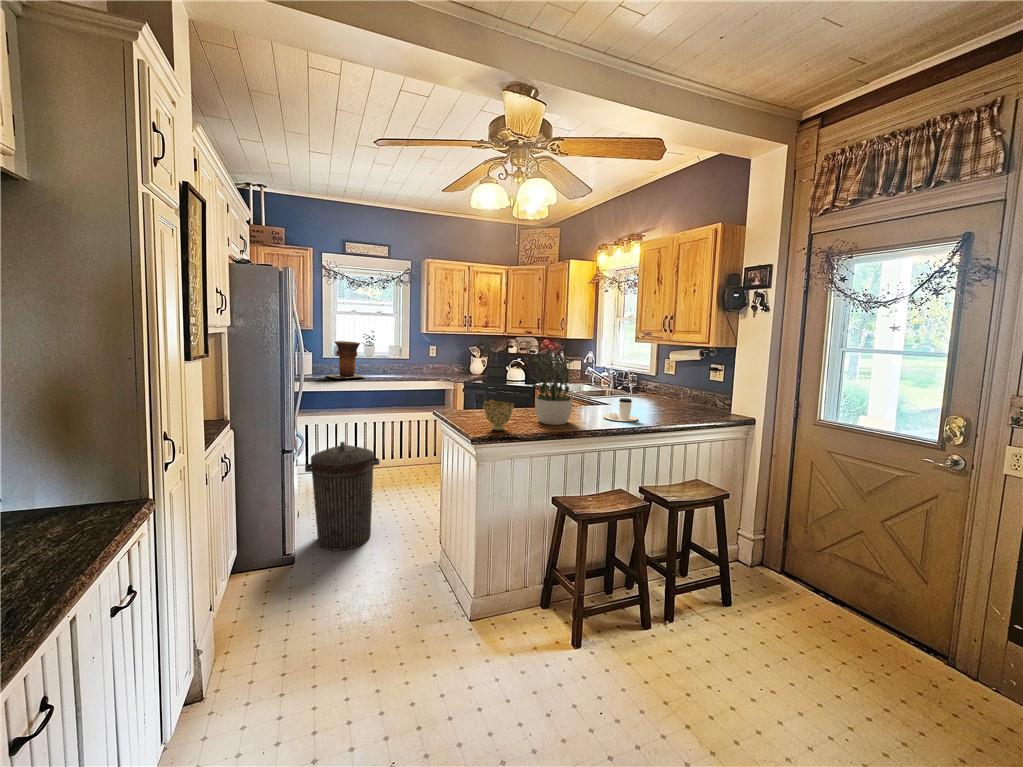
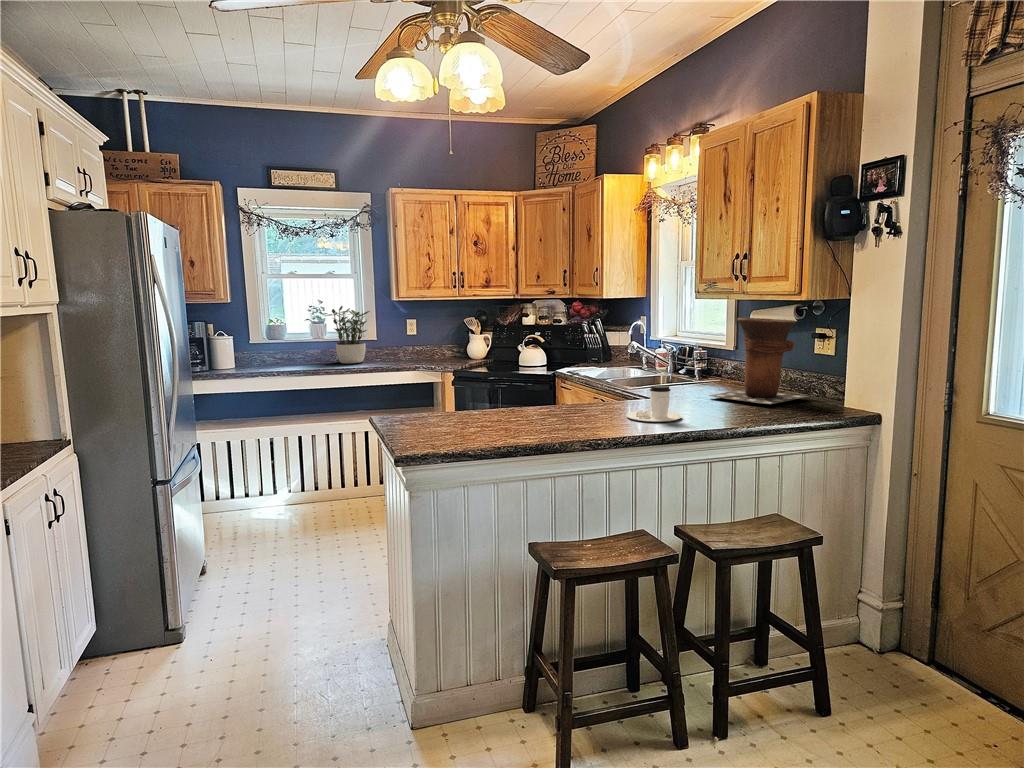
vase: present [326,341,365,378] -> present [709,318,808,404]
potted plant: present [530,349,575,425] -> present [327,306,369,363]
decorative bowl: present [483,400,514,431] -> none [420,393,468,440]
trash can: present [305,442,380,551] -> none [194,461,304,621]

